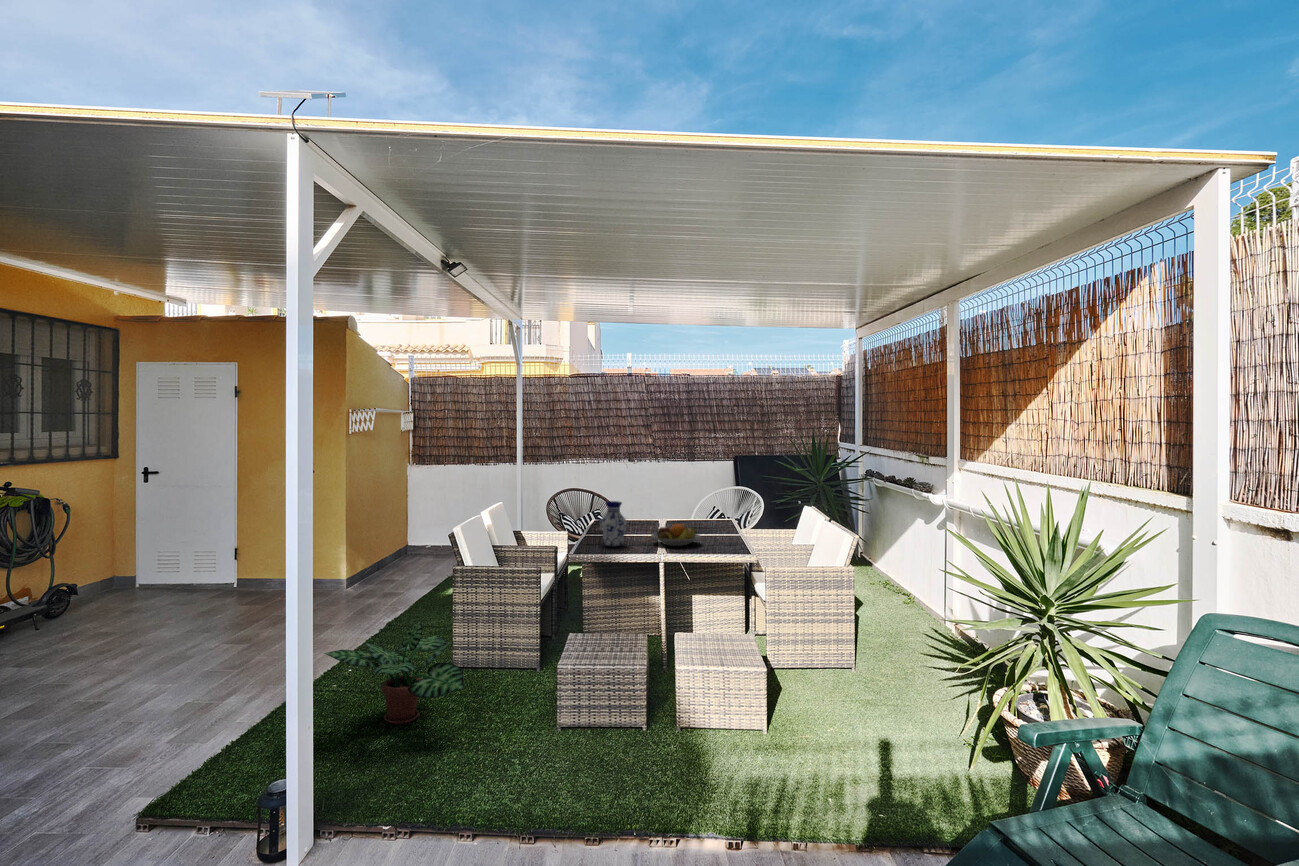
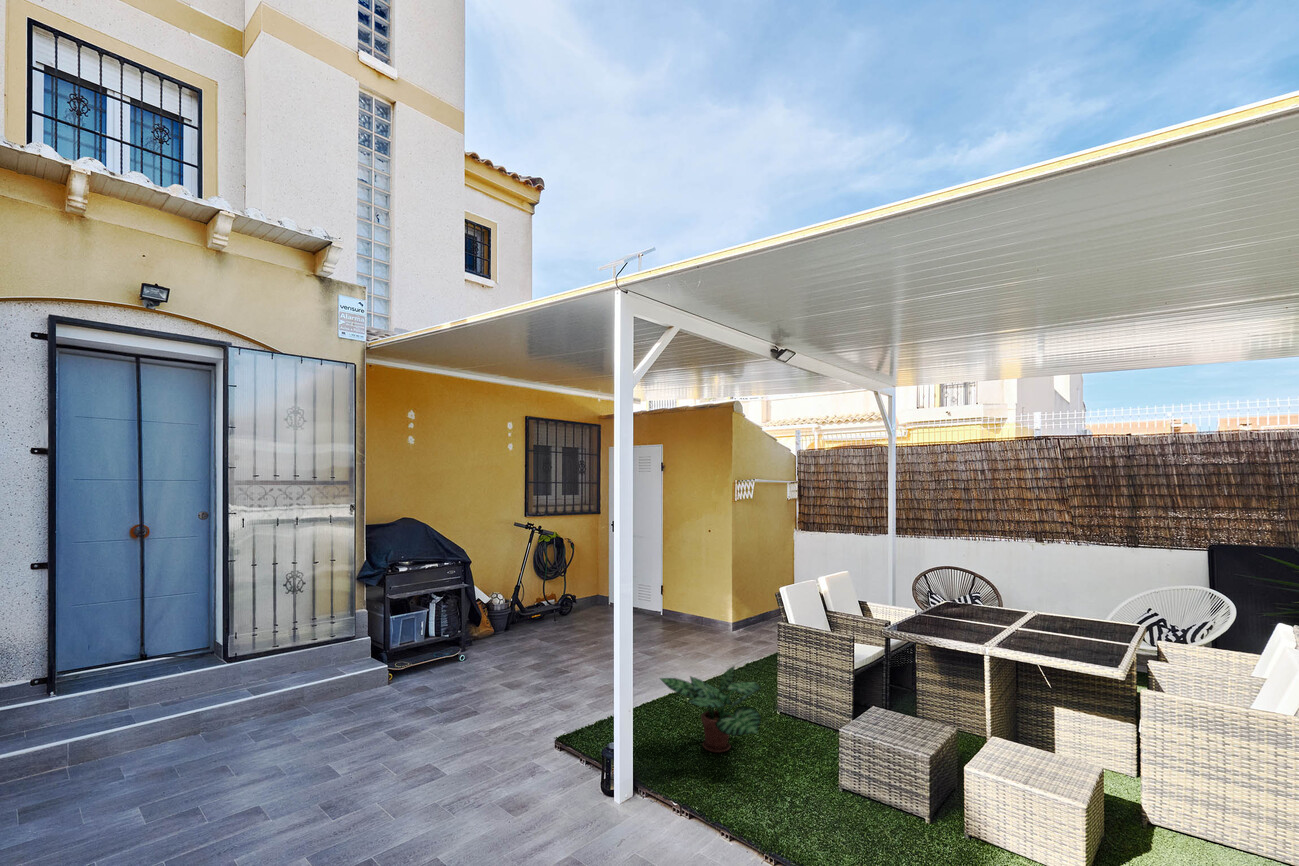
vase: present [600,501,627,547] -> none [927,580,956,627]
fruit bowl: present [651,524,700,546] -> none [985,611,1044,637]

